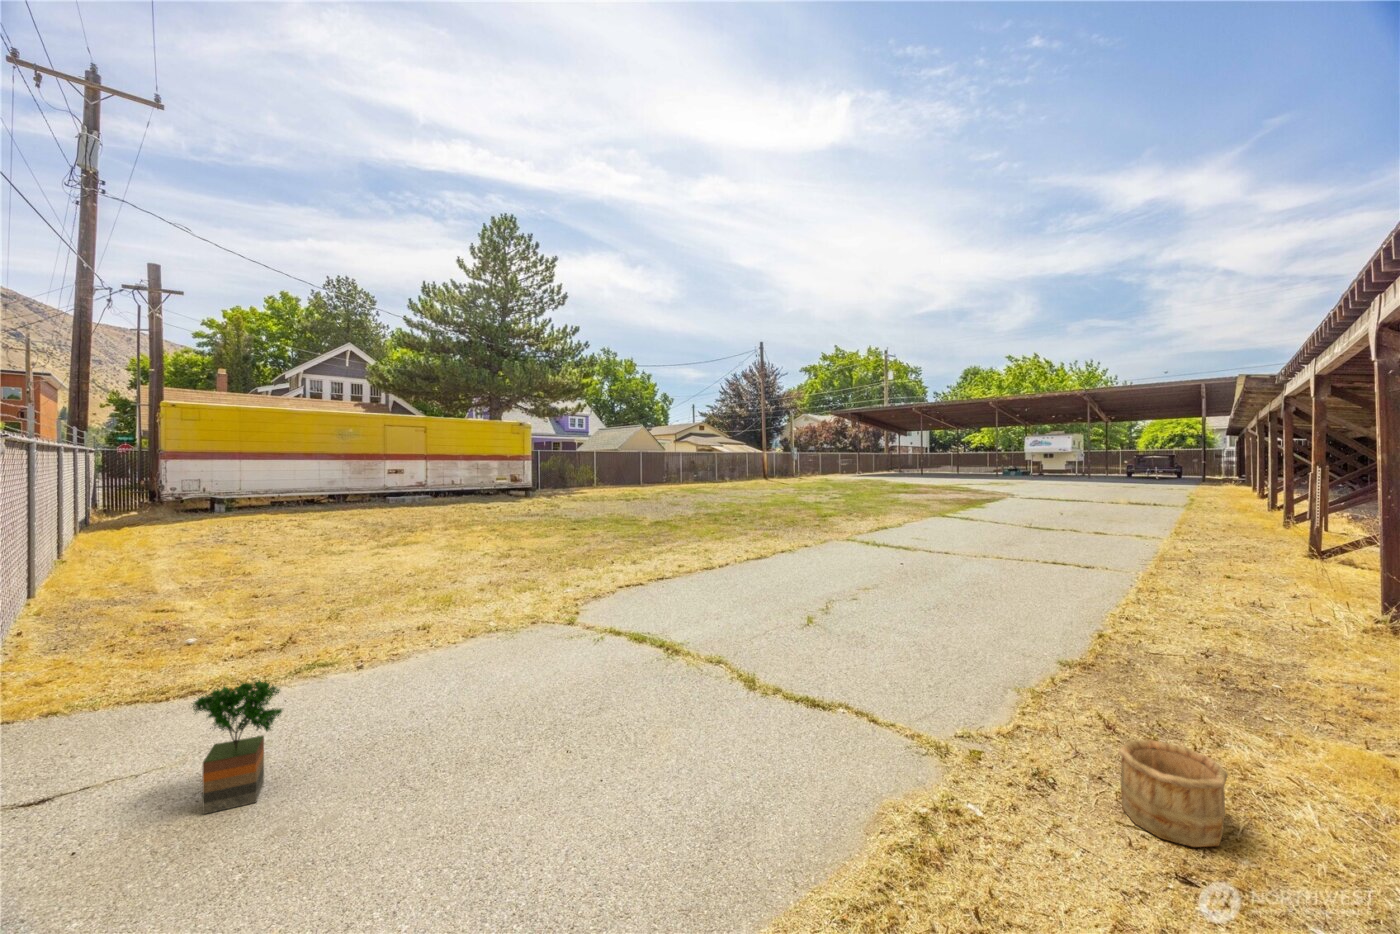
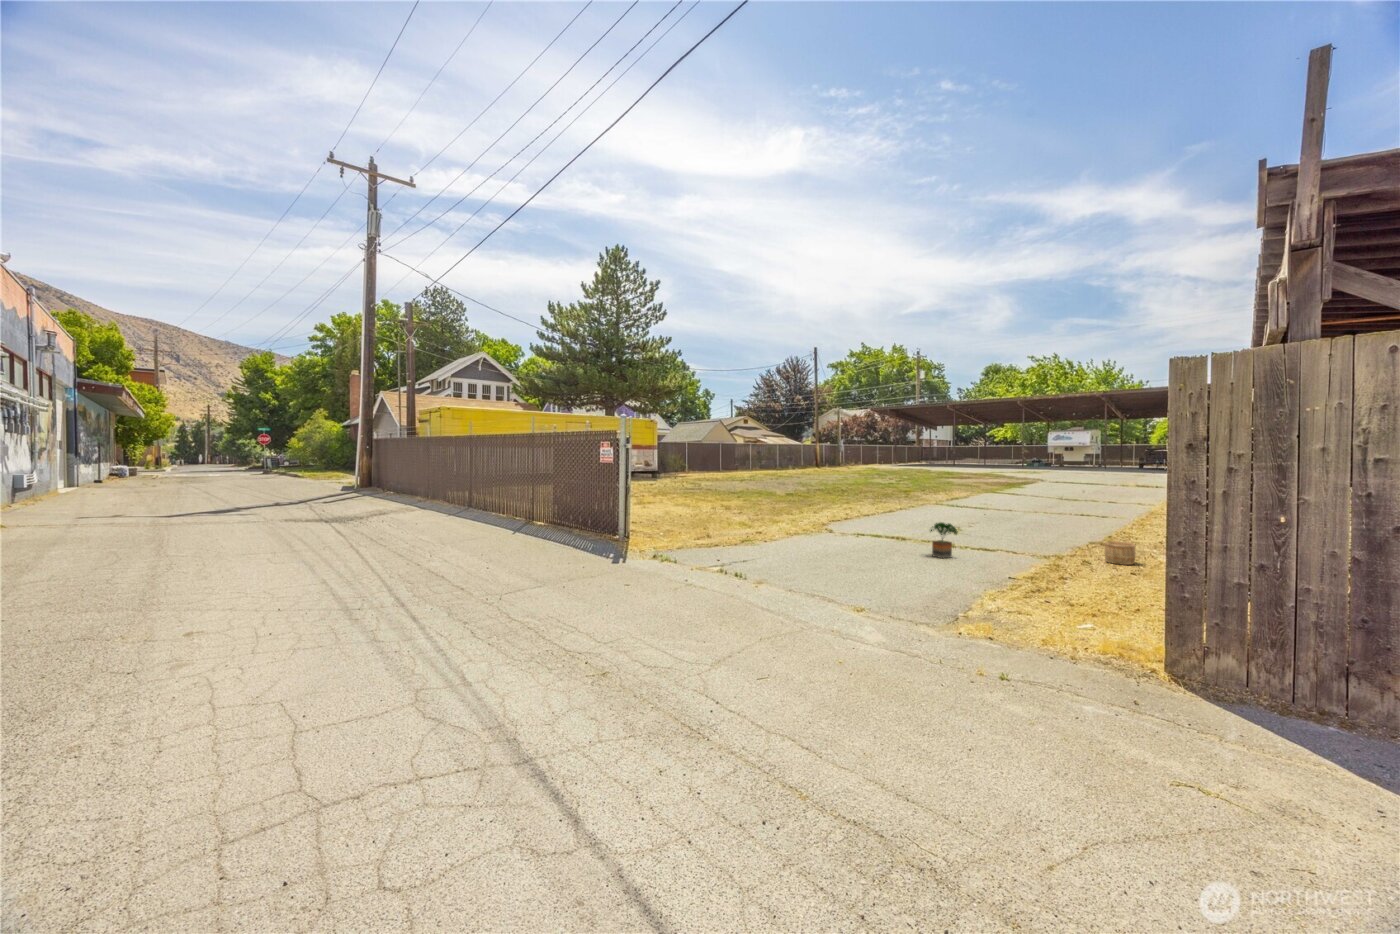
potted tree: present [192,680,283,814] -> present [931,523,958,558]

